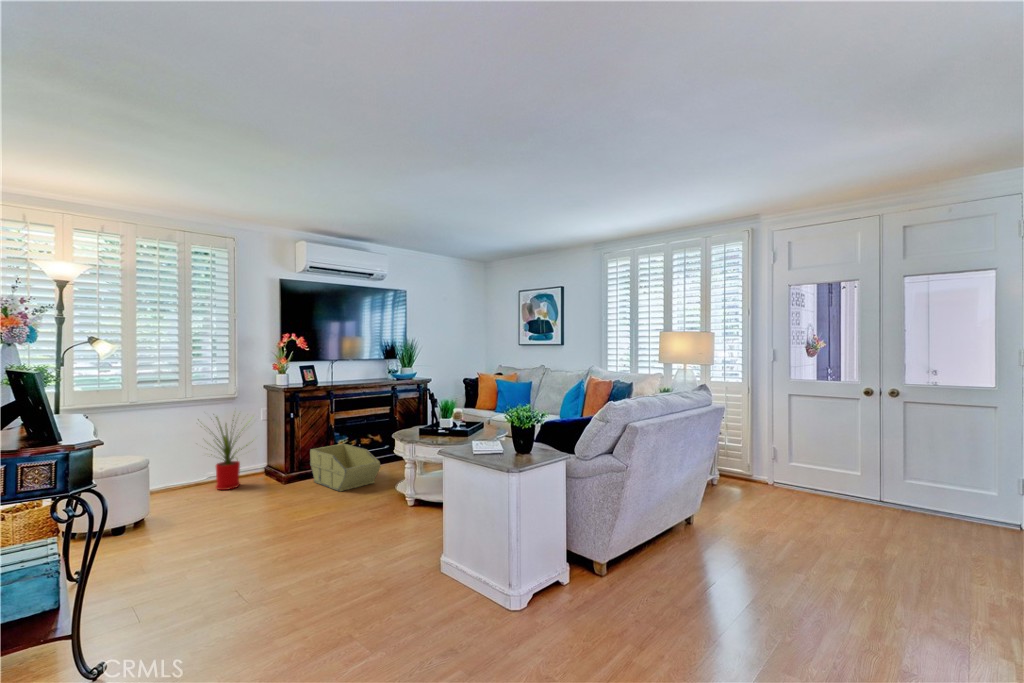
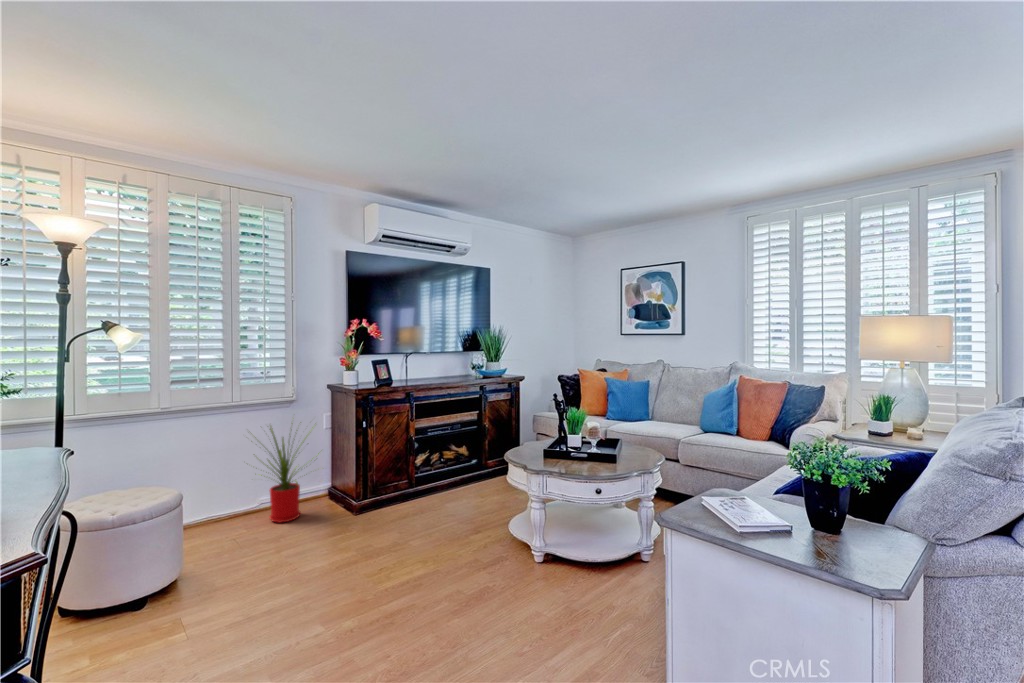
storage bin: present [310,444,380,491] -> none [387,460,481,530]

